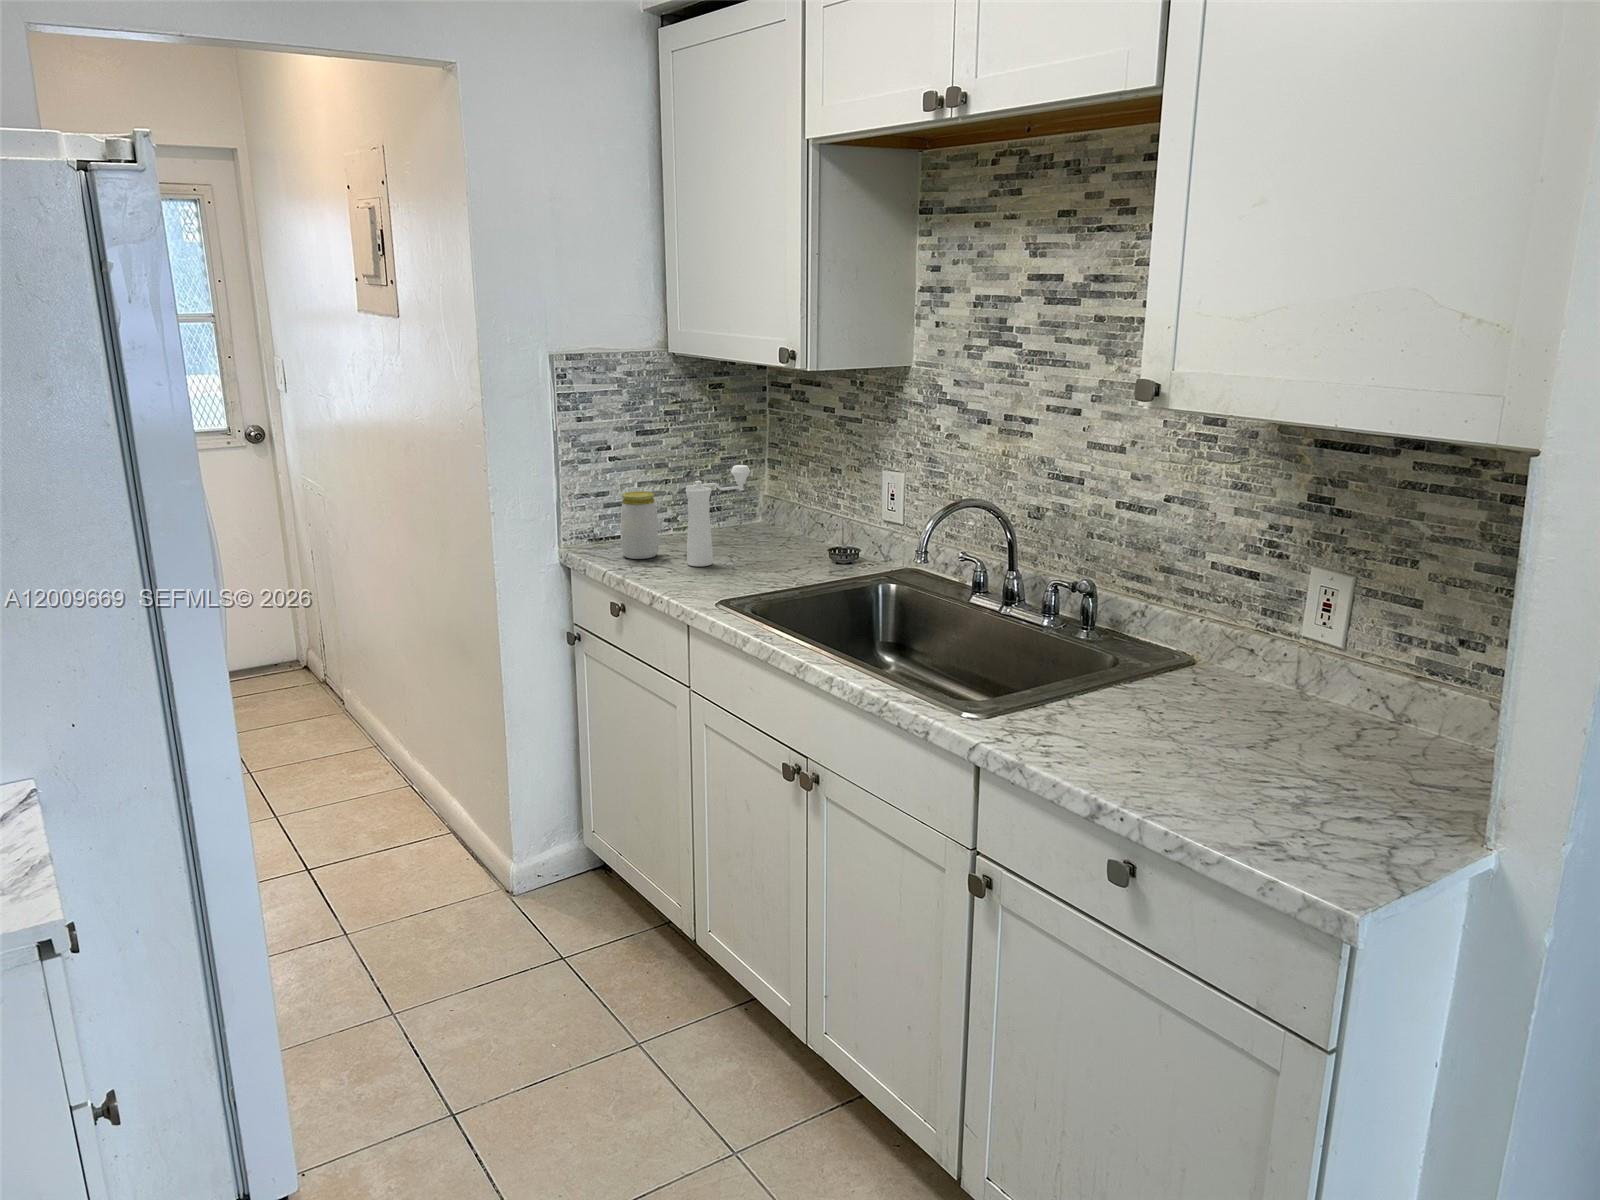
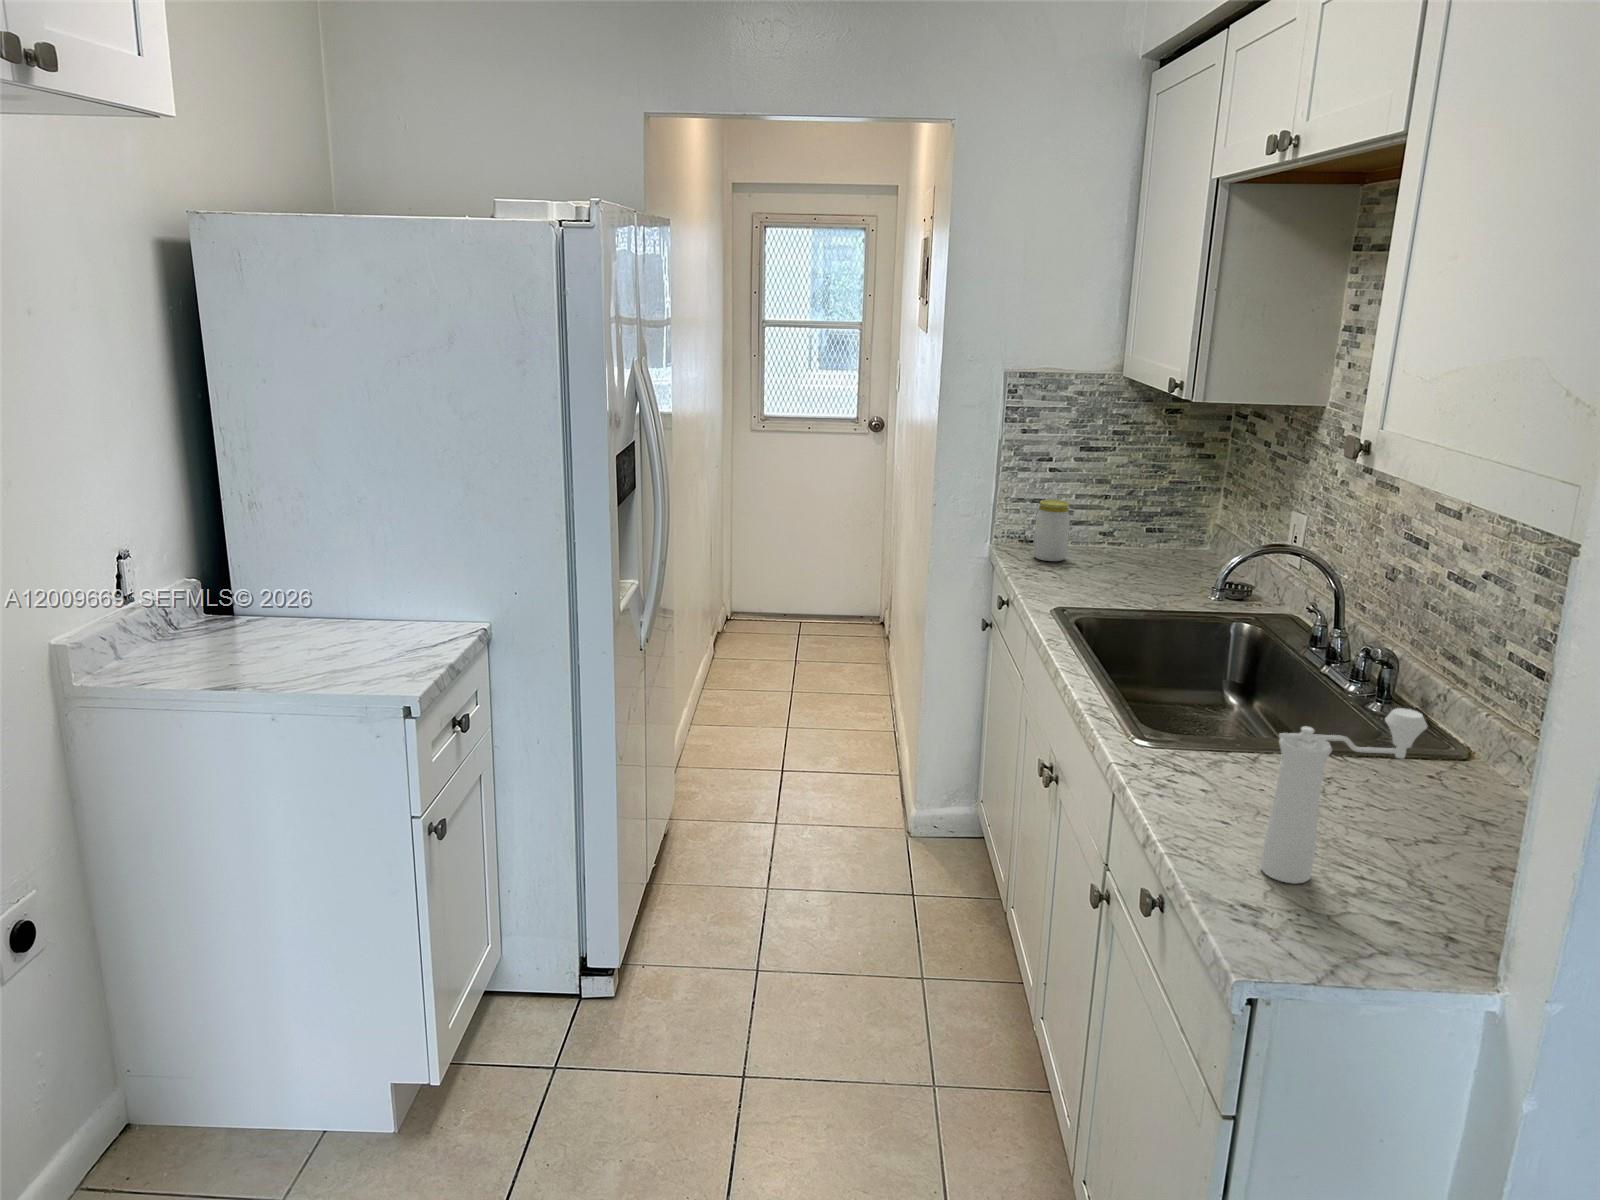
pepper mill: present [686,465,750,566] -> present [1261,708,1427,884]

